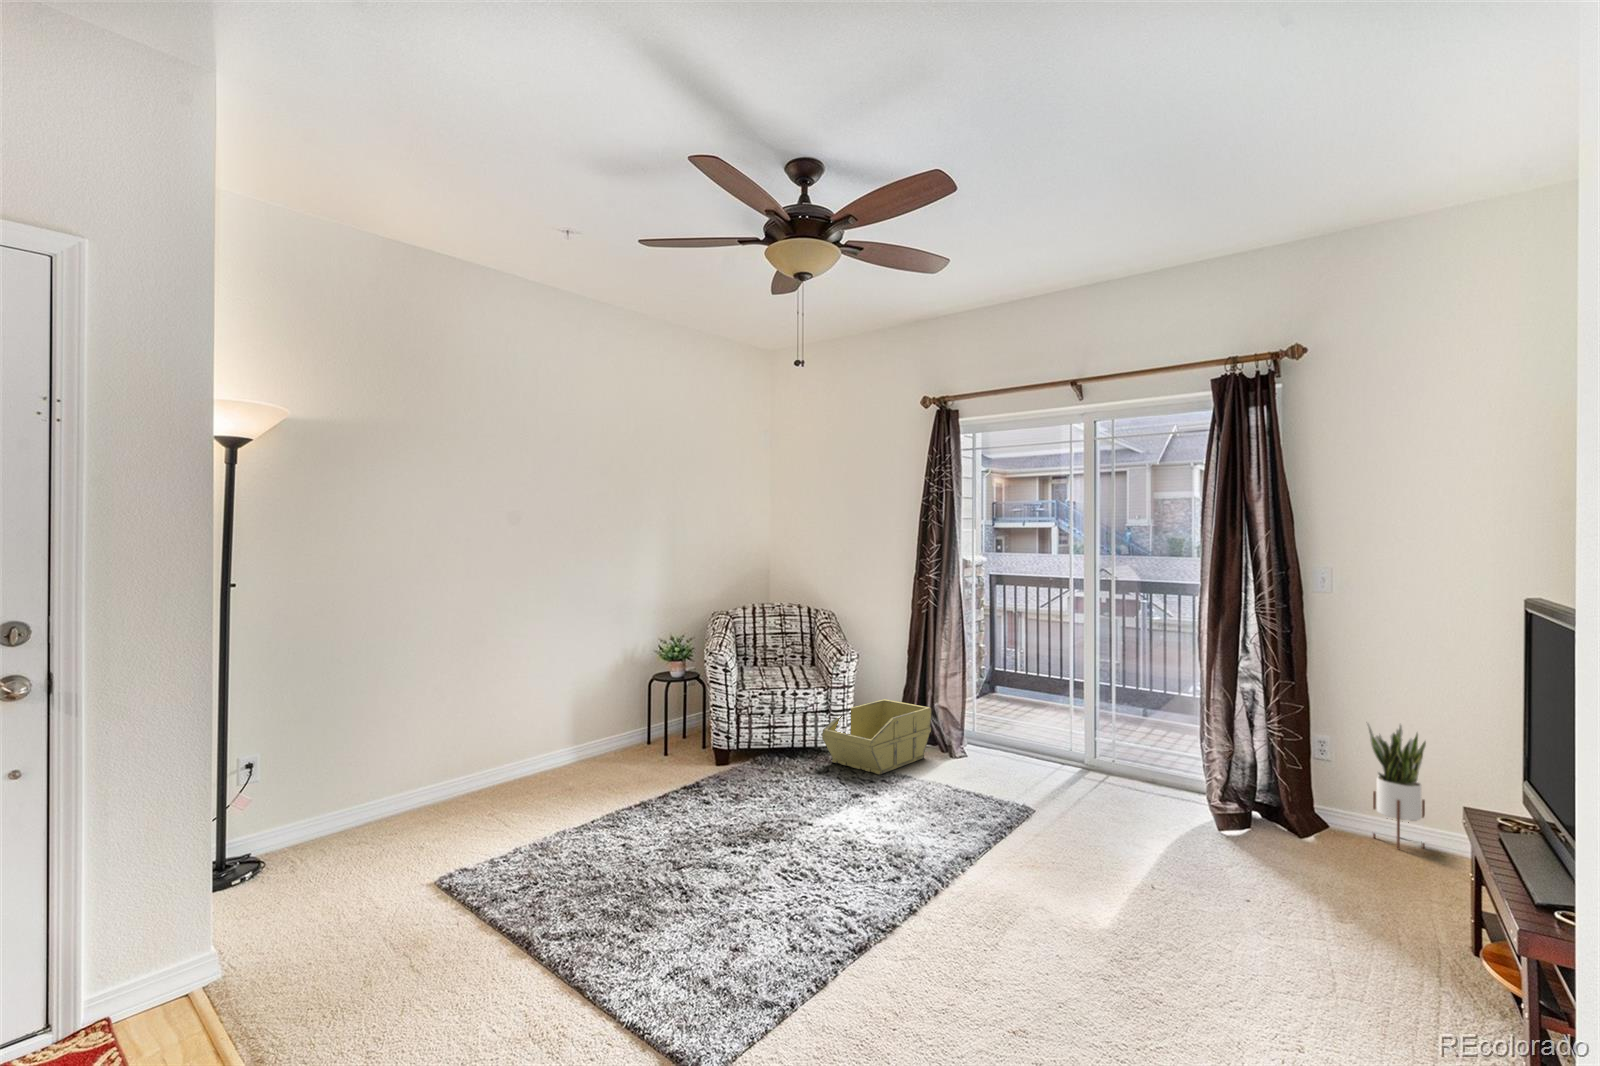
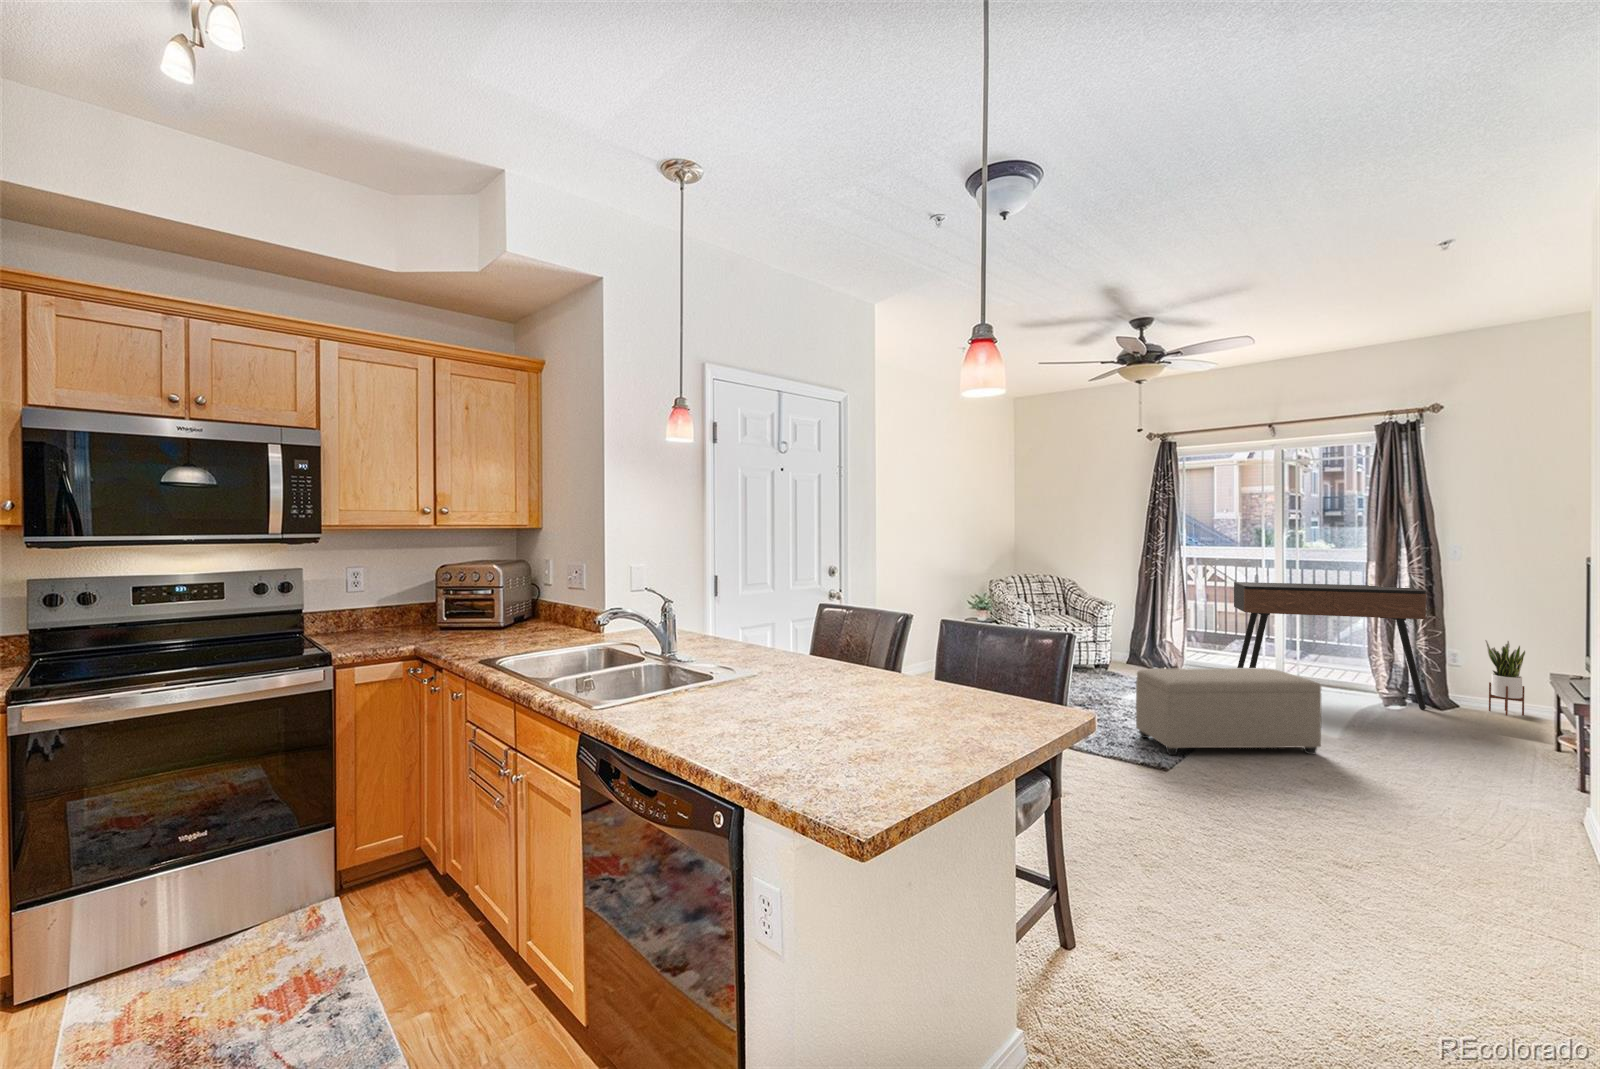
console table: none [1012,621,1278,835] -> present [1234,582,1426,709]
storage bin: present [822,699,931,774] -> none [1097,636,1164,681]
ottoman: none [748,785,1051,975] -> present [1136,668,1321,755]

